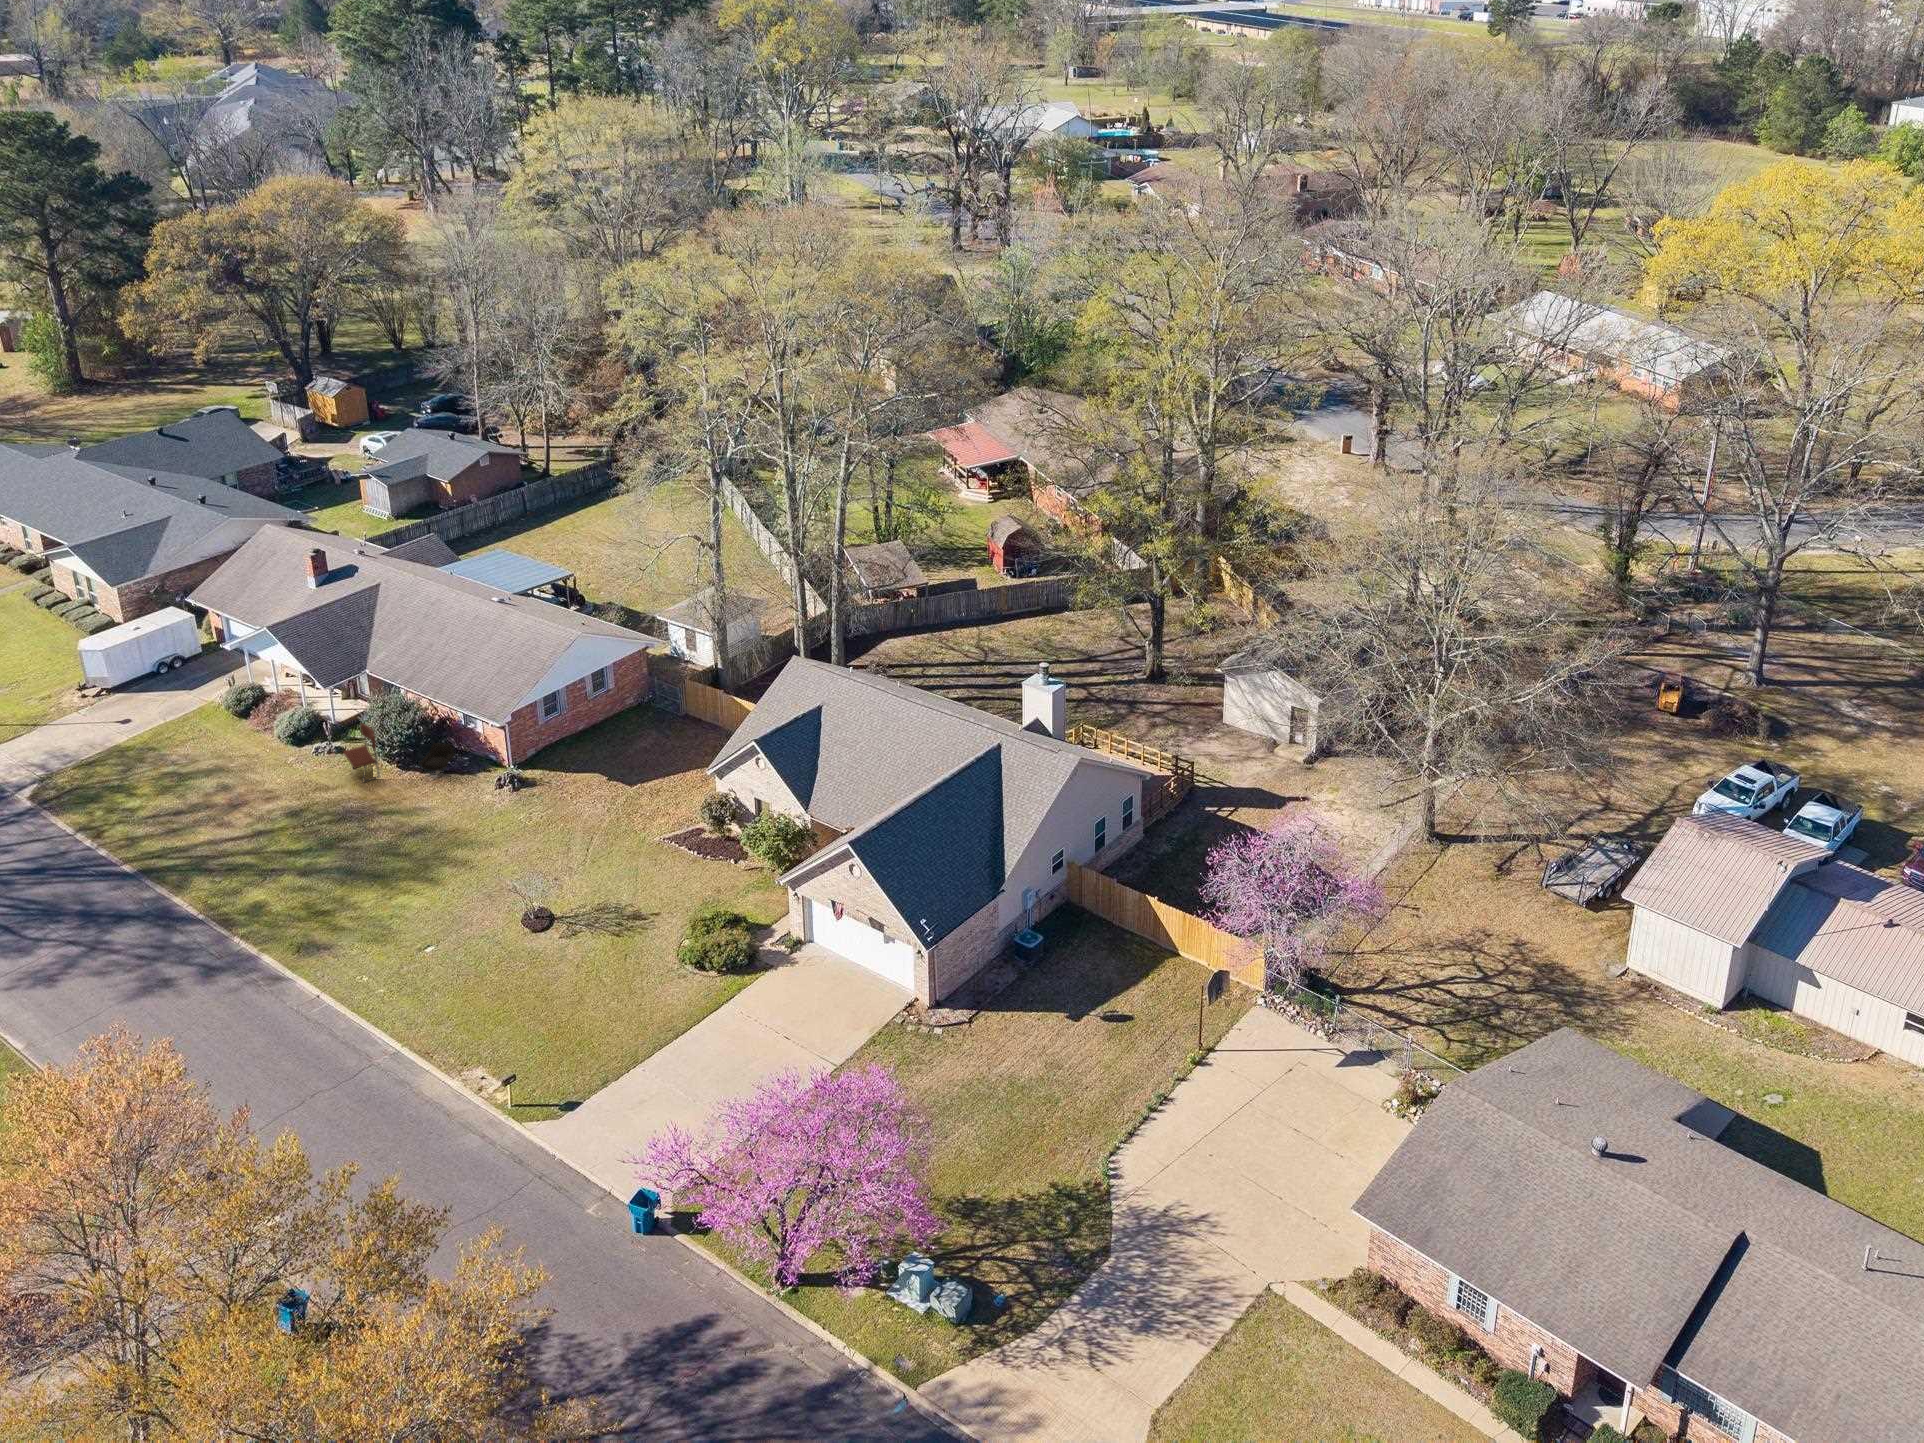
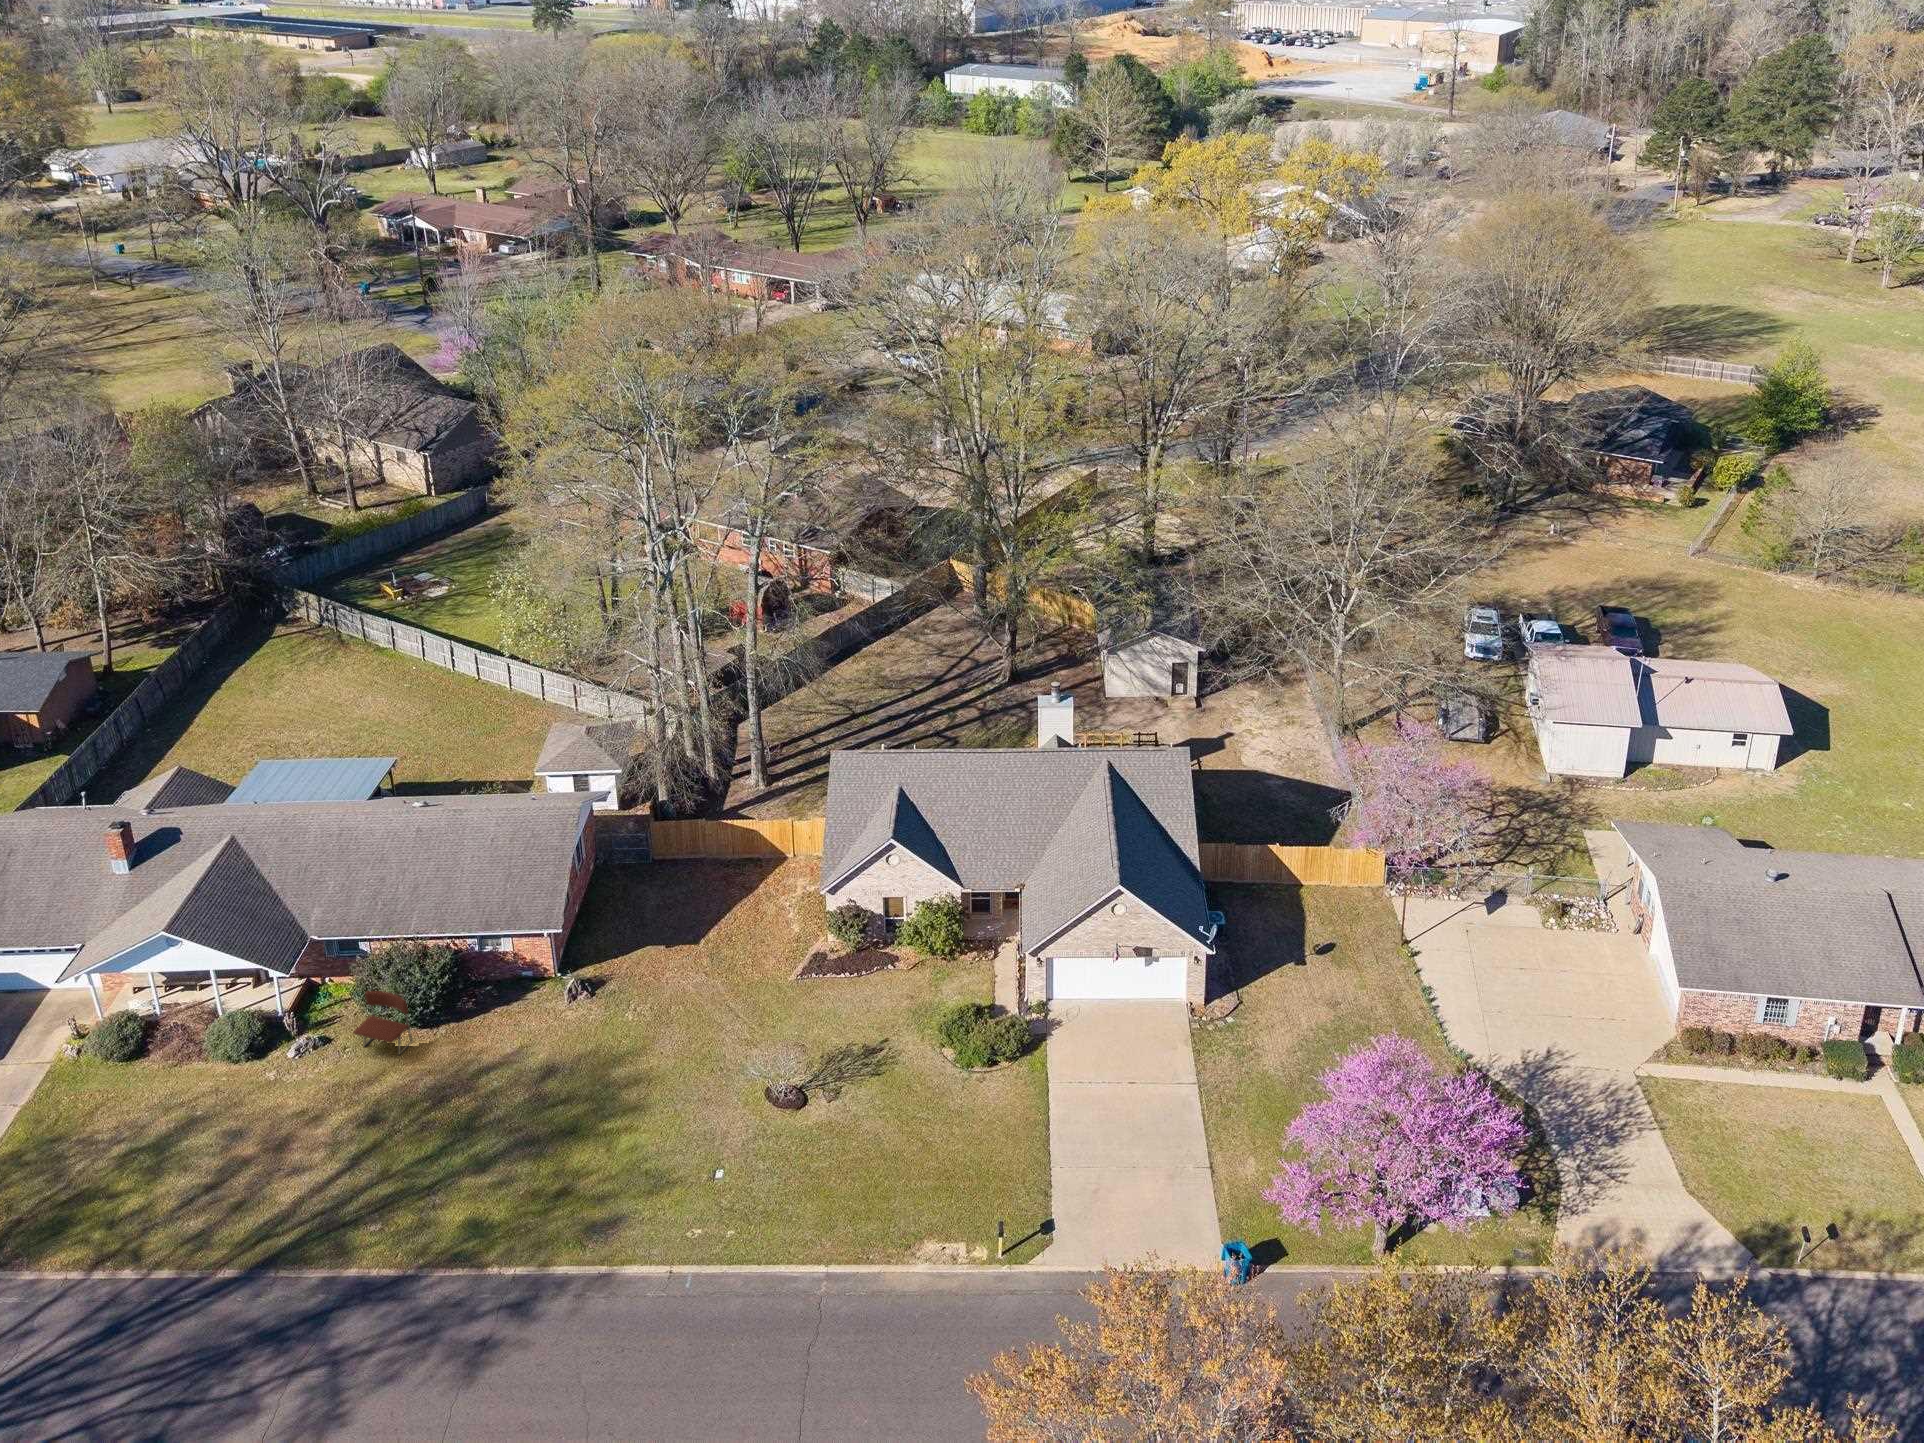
lounge chair: present [419,743,454,775] -> none [456,973,494,1020]

